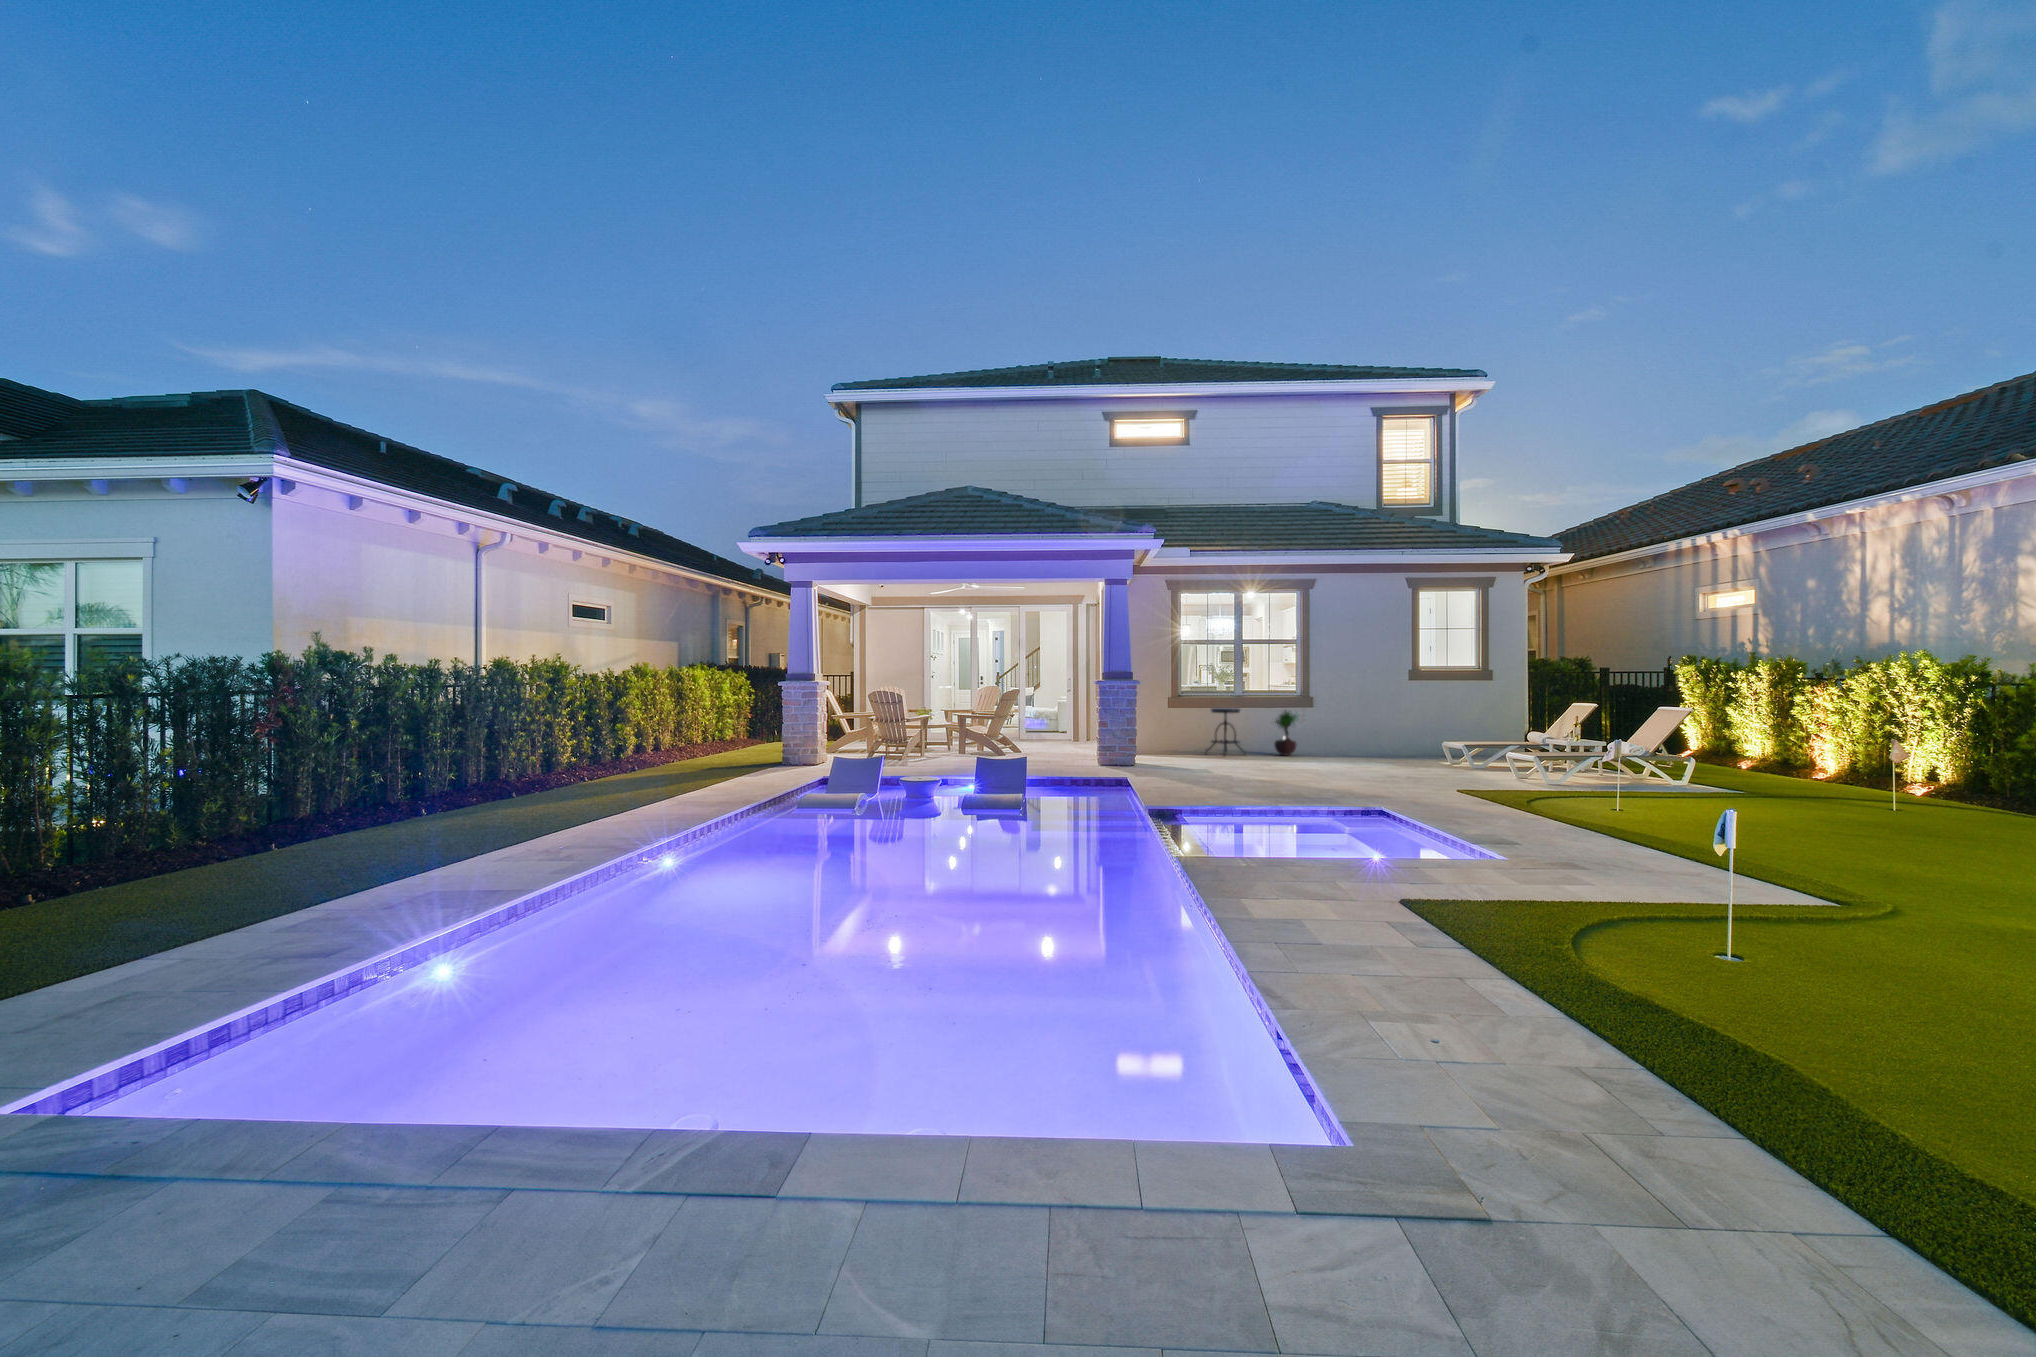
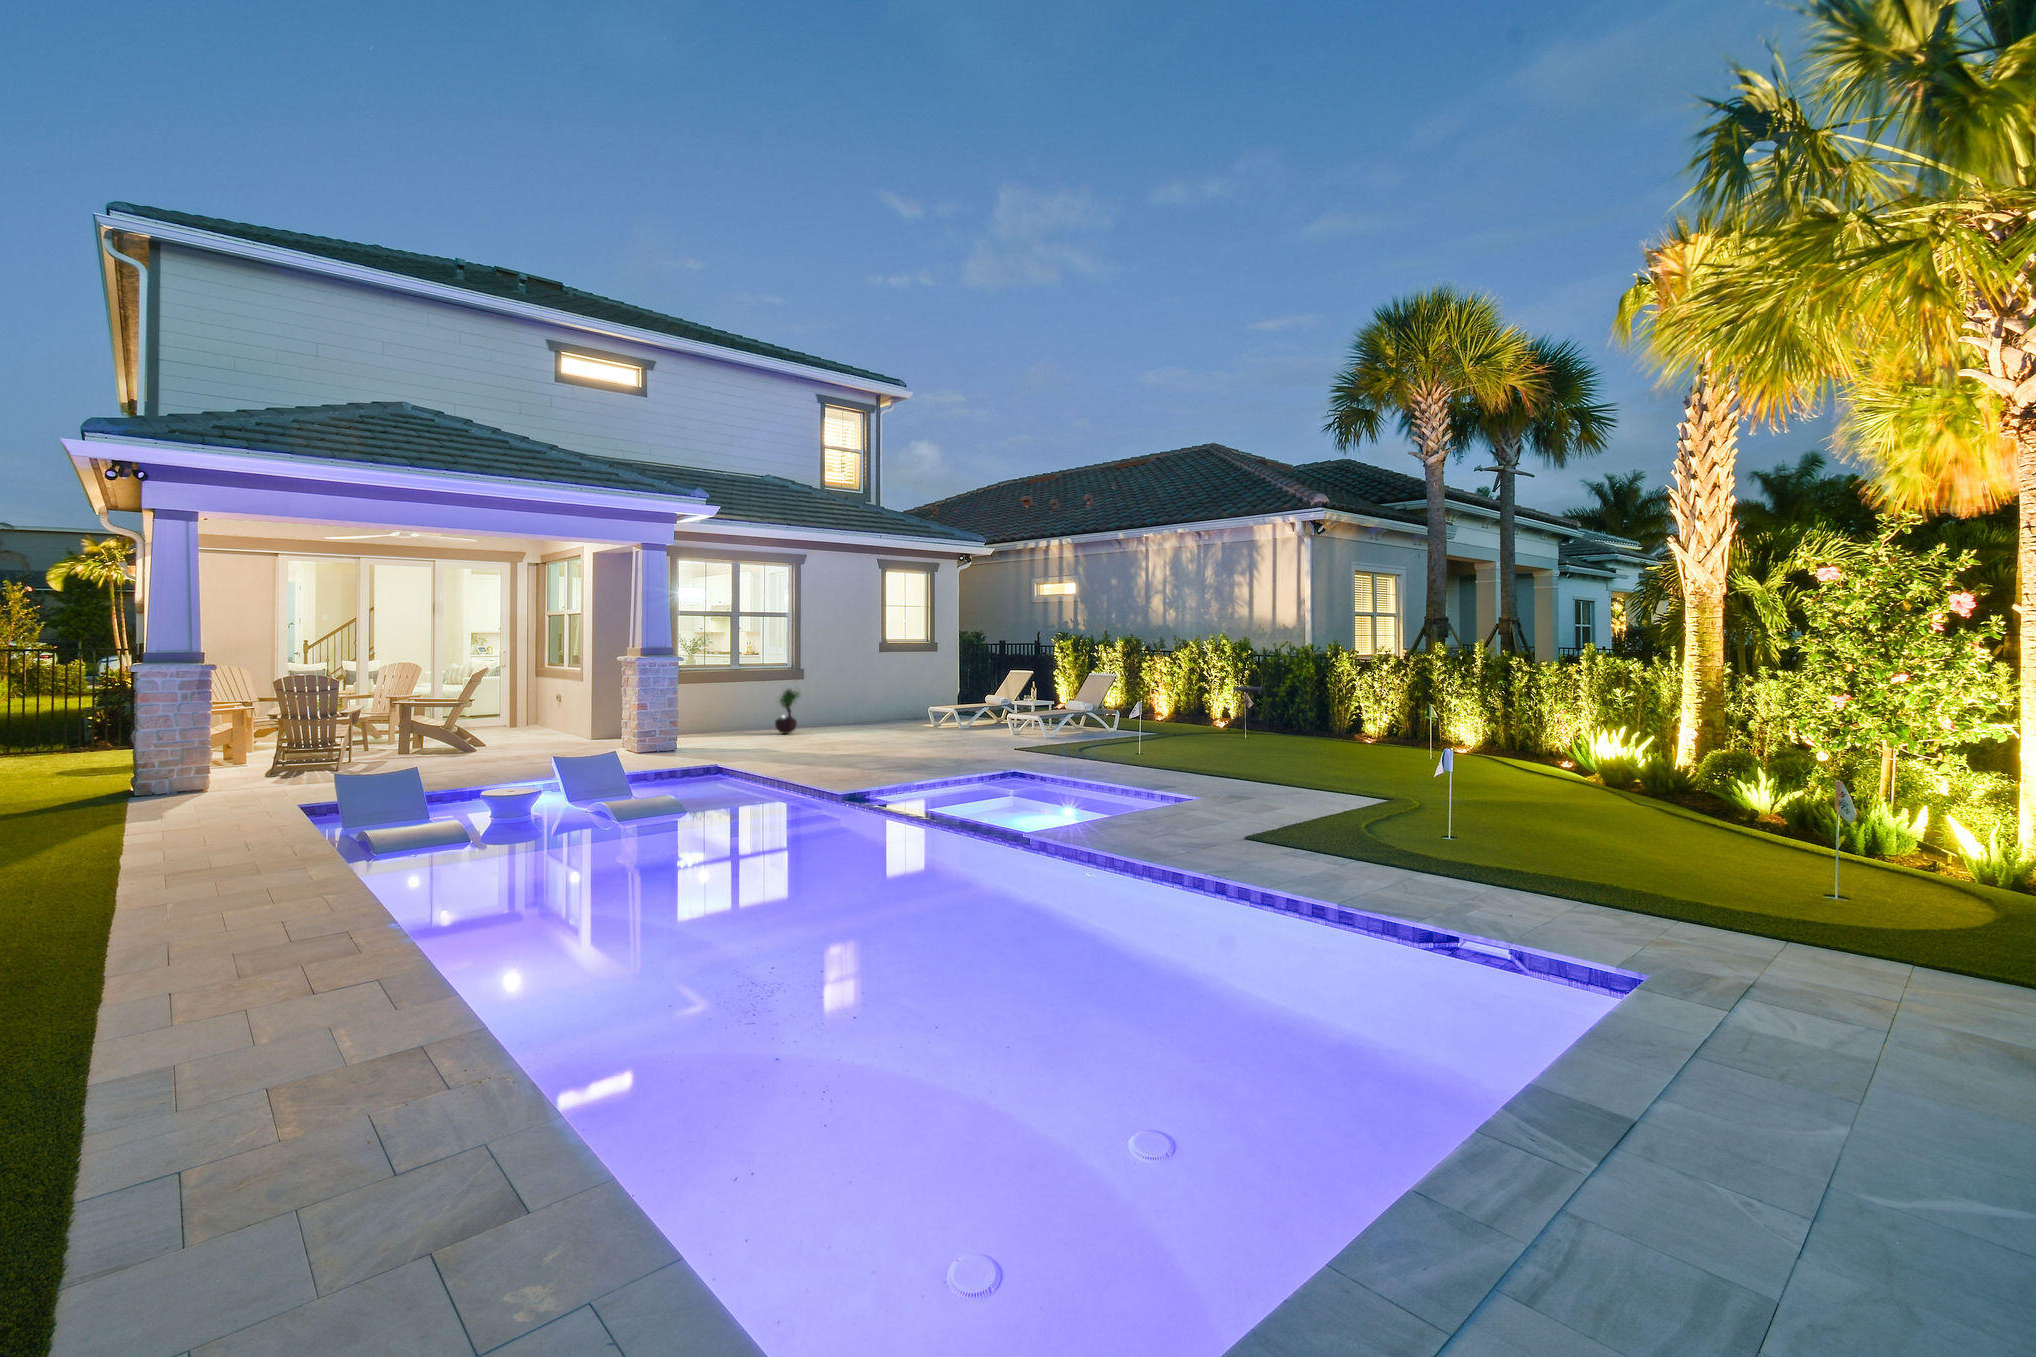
stool: present [1205,708,1246,755] -> present [1229,687,1266,731]

